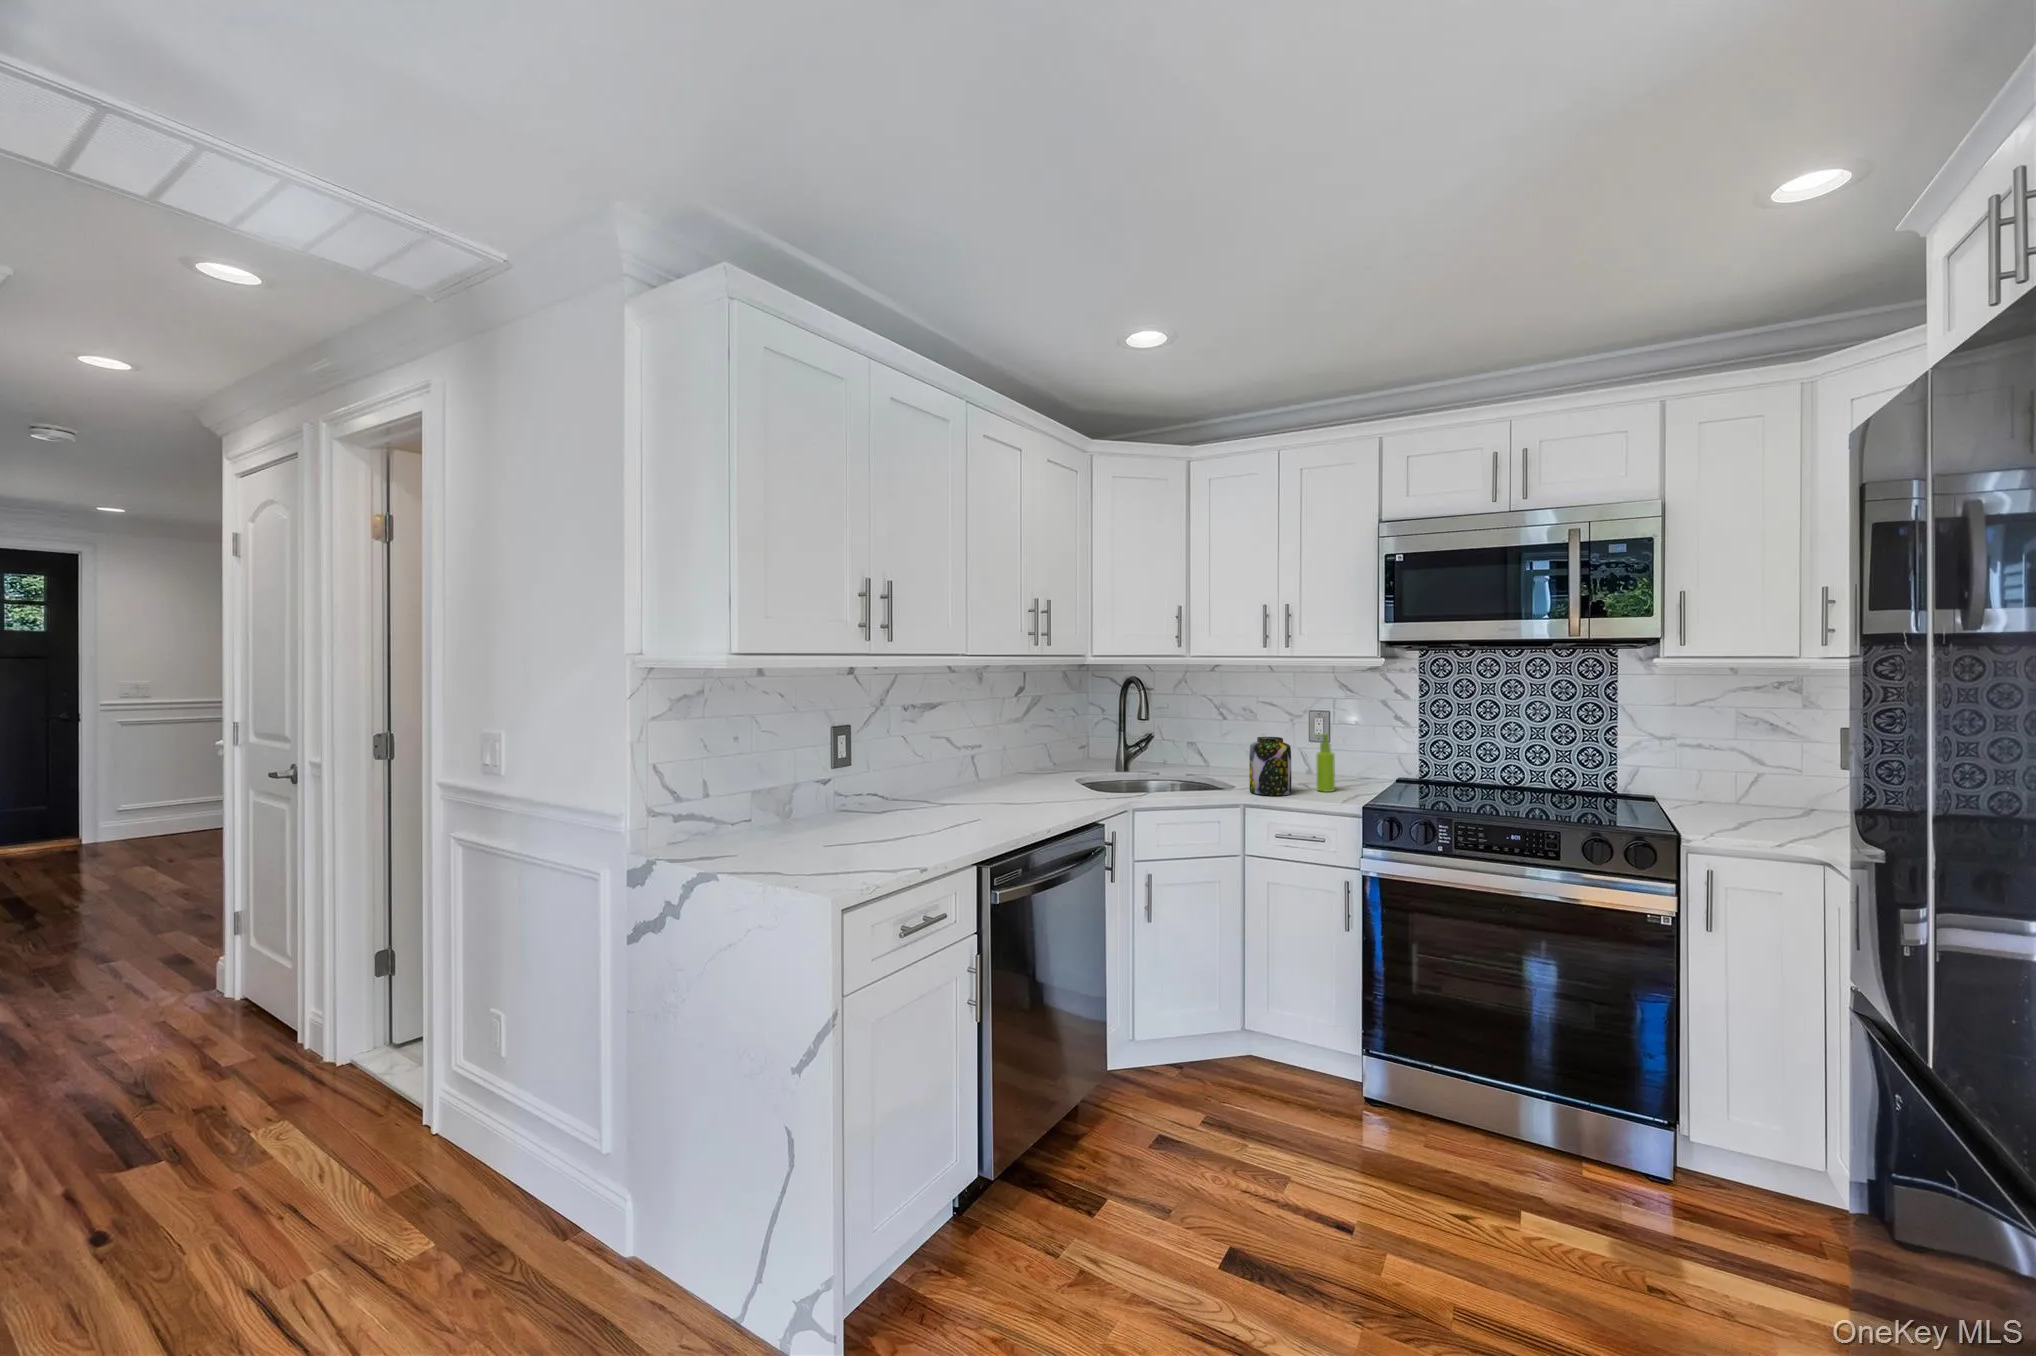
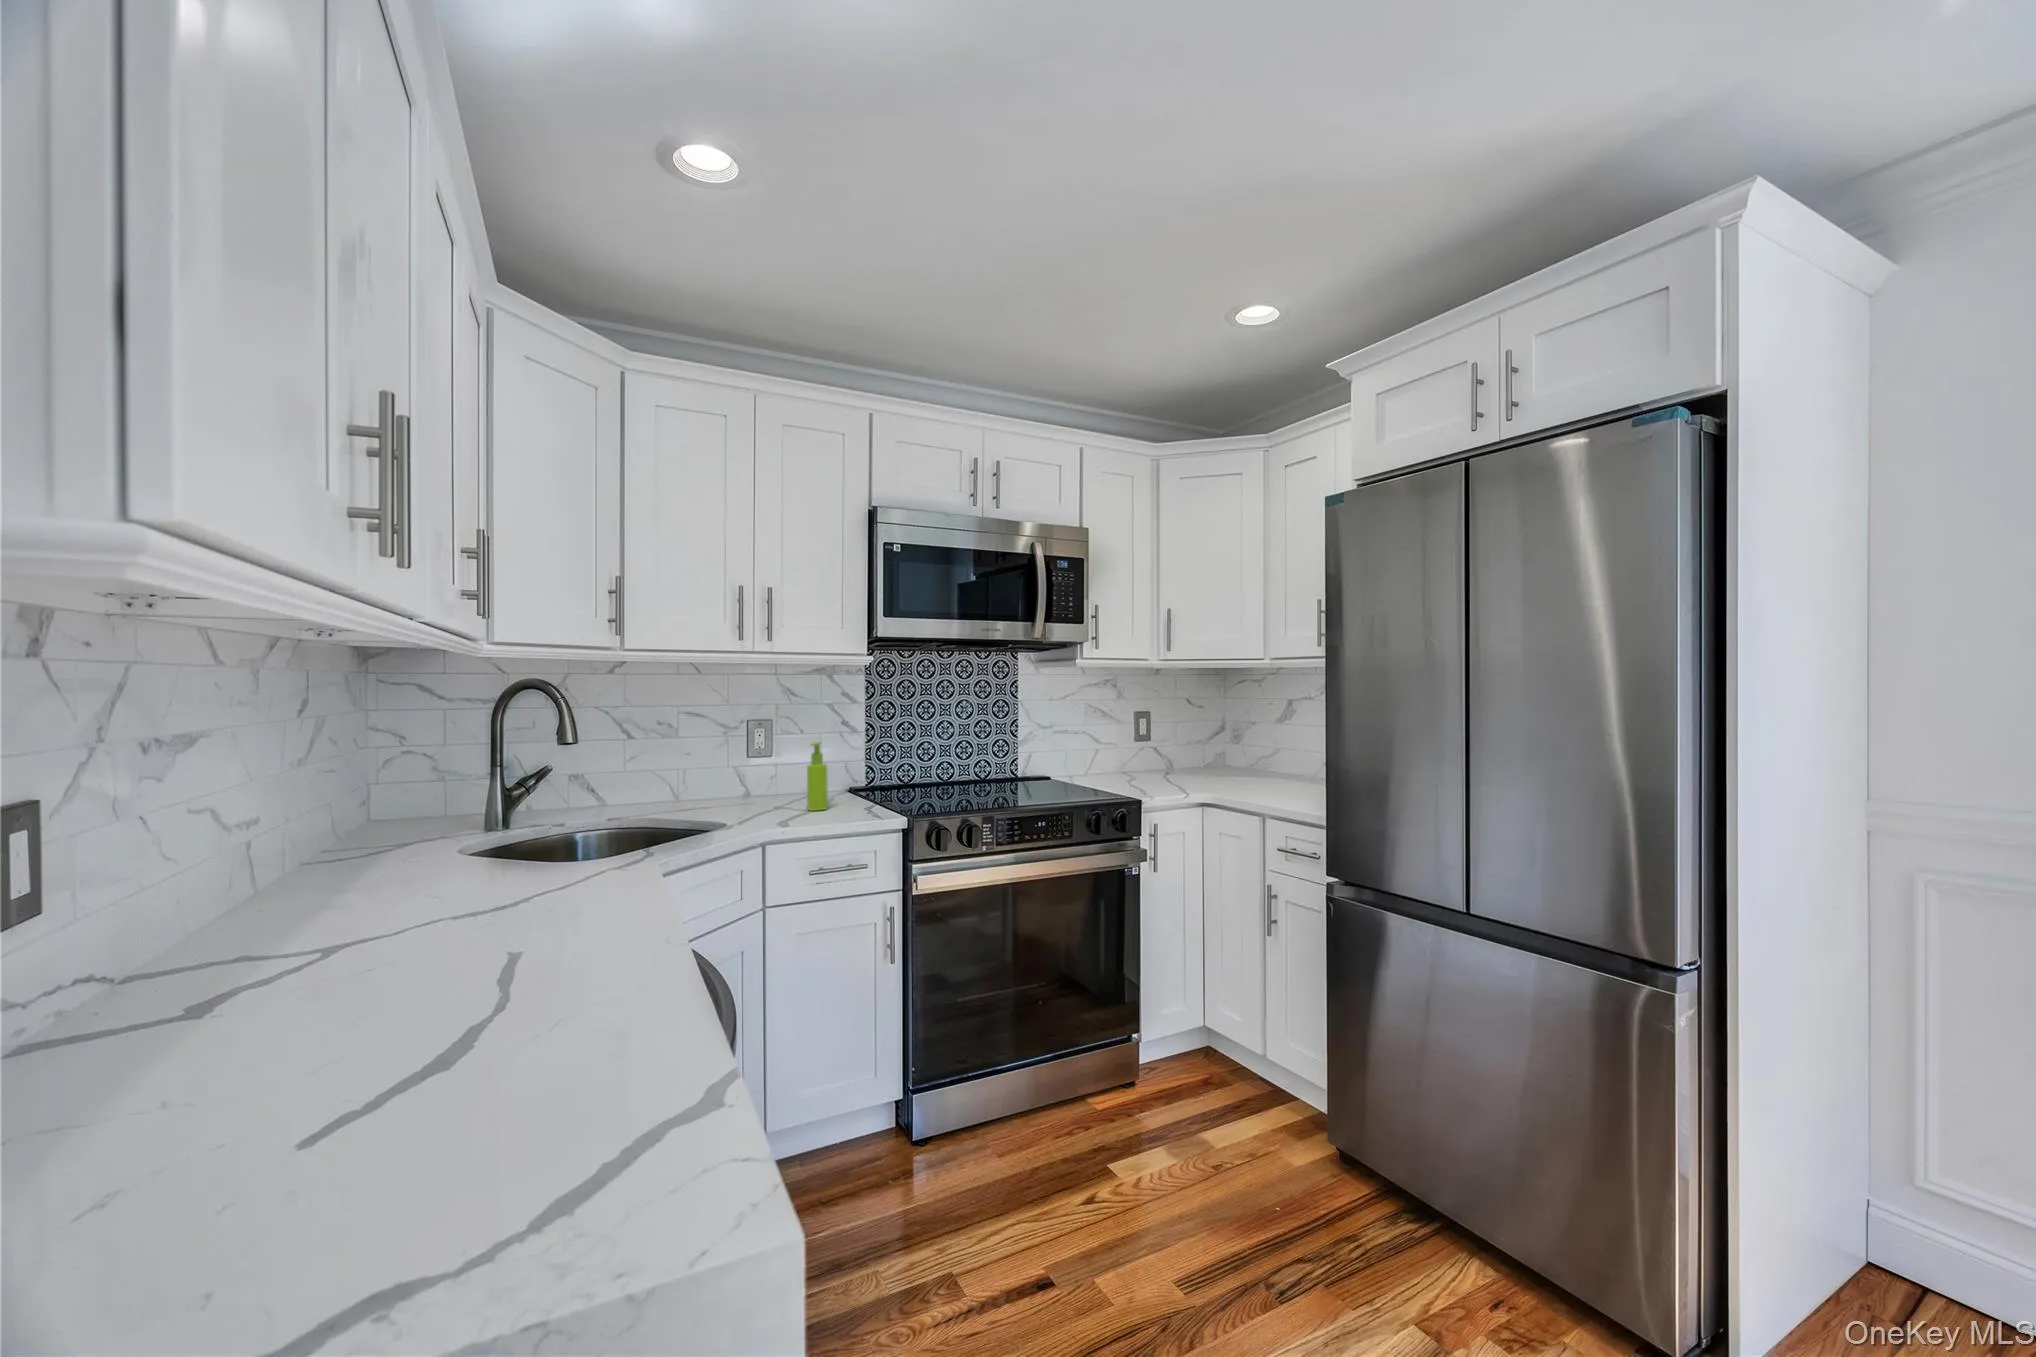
jar: present [1249,737,1292,795] -> none [741,750,796,824]

